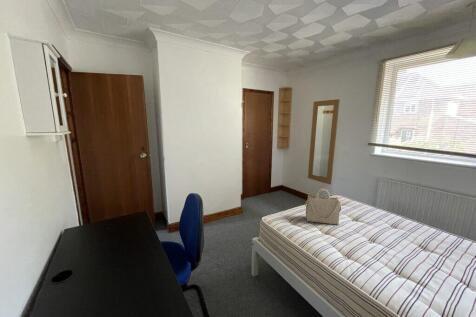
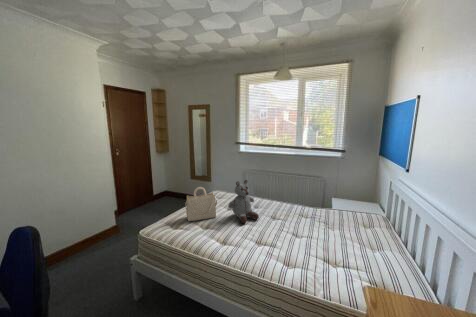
stuffed bear: none [356,190,399,242] -> present [228,180,259,223]

